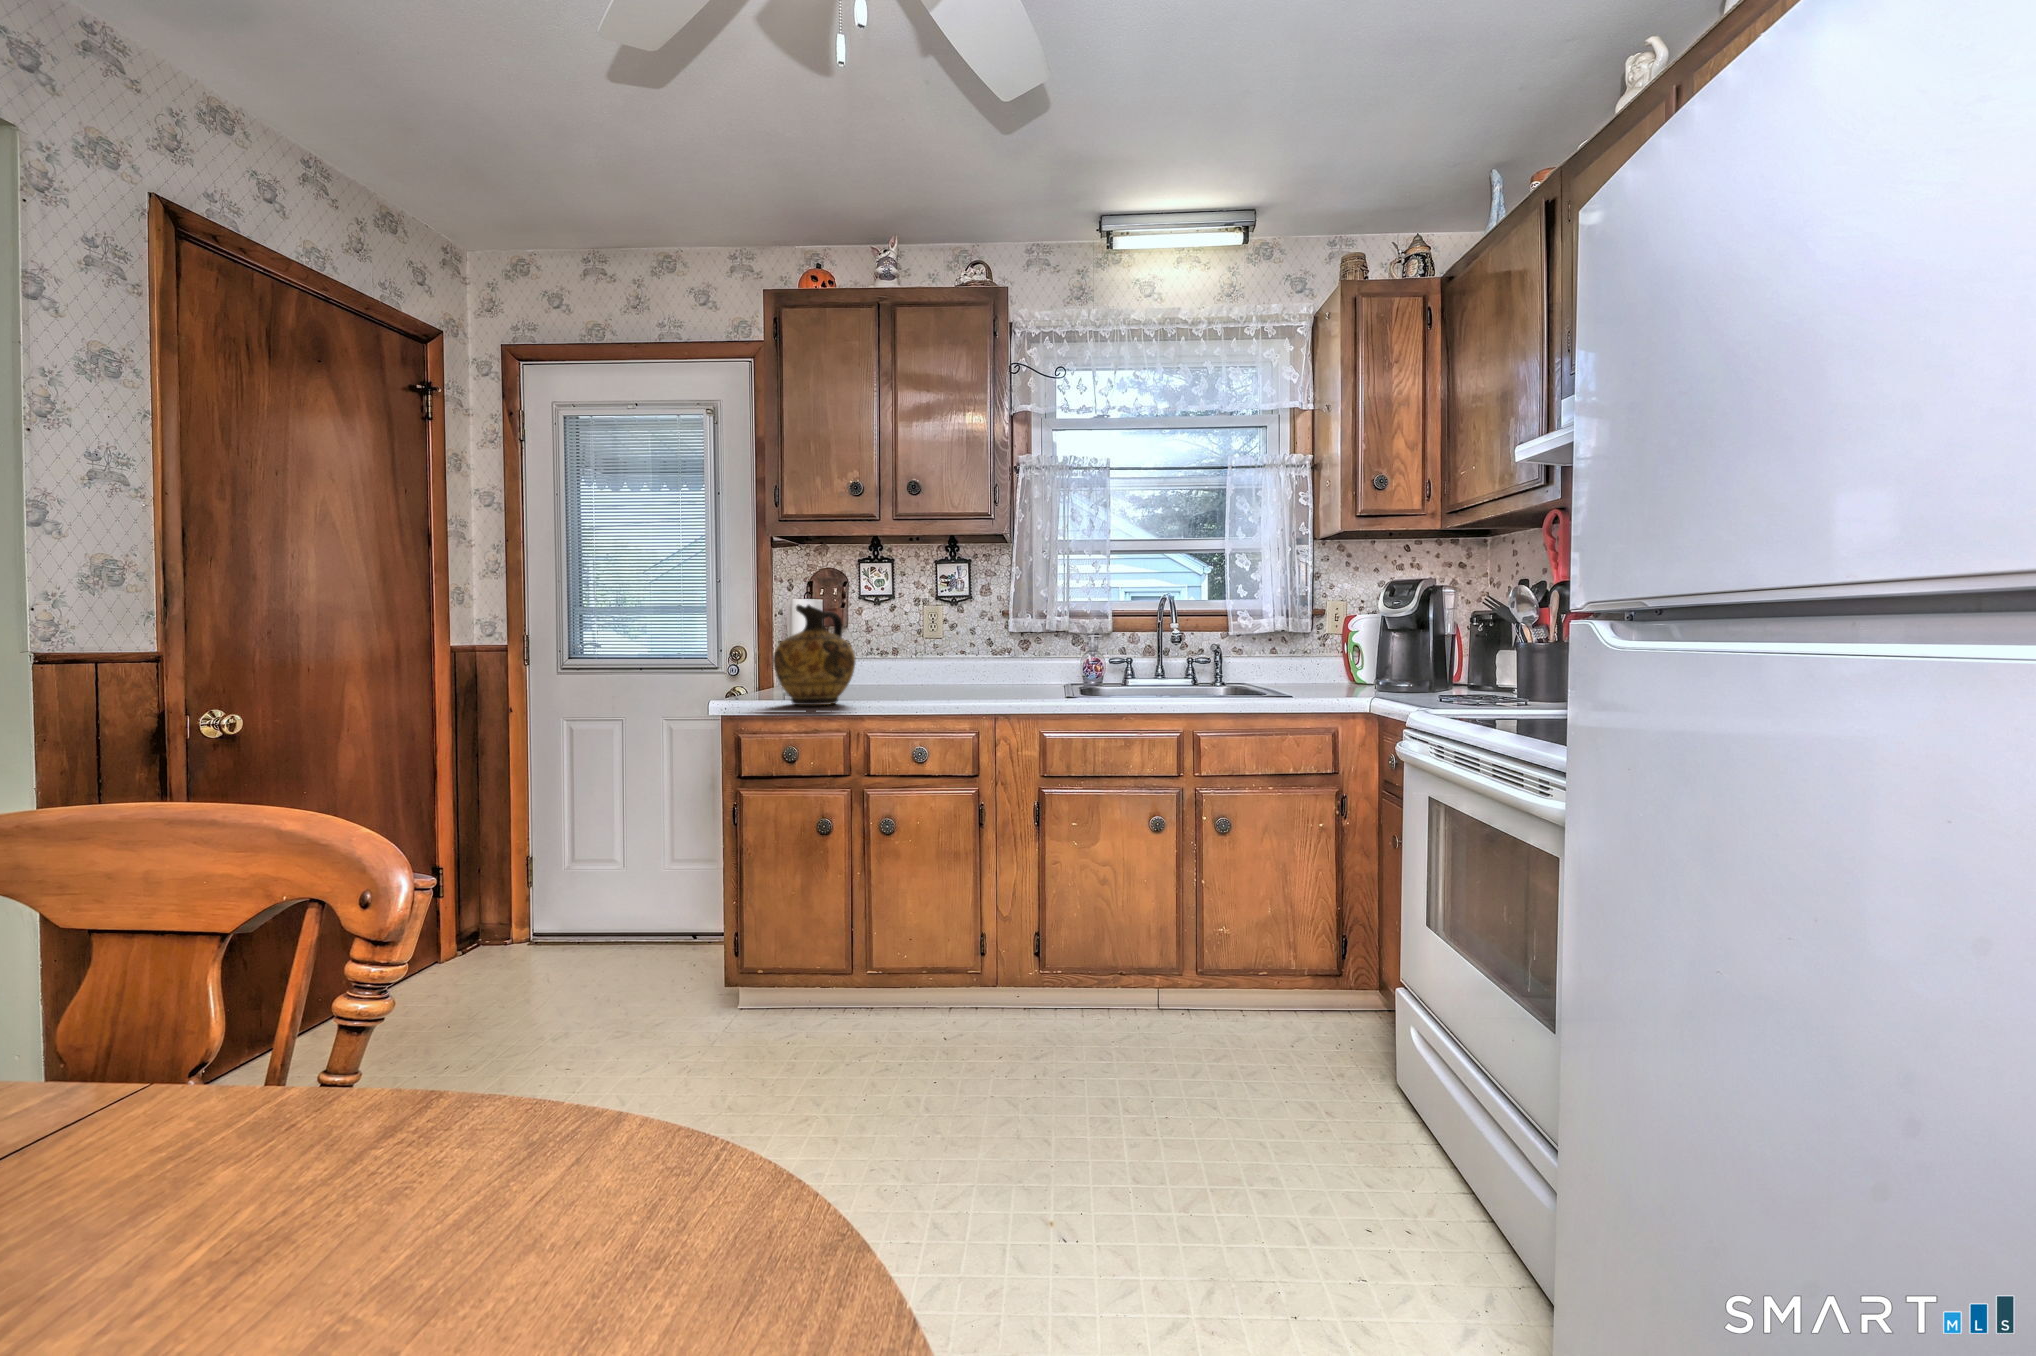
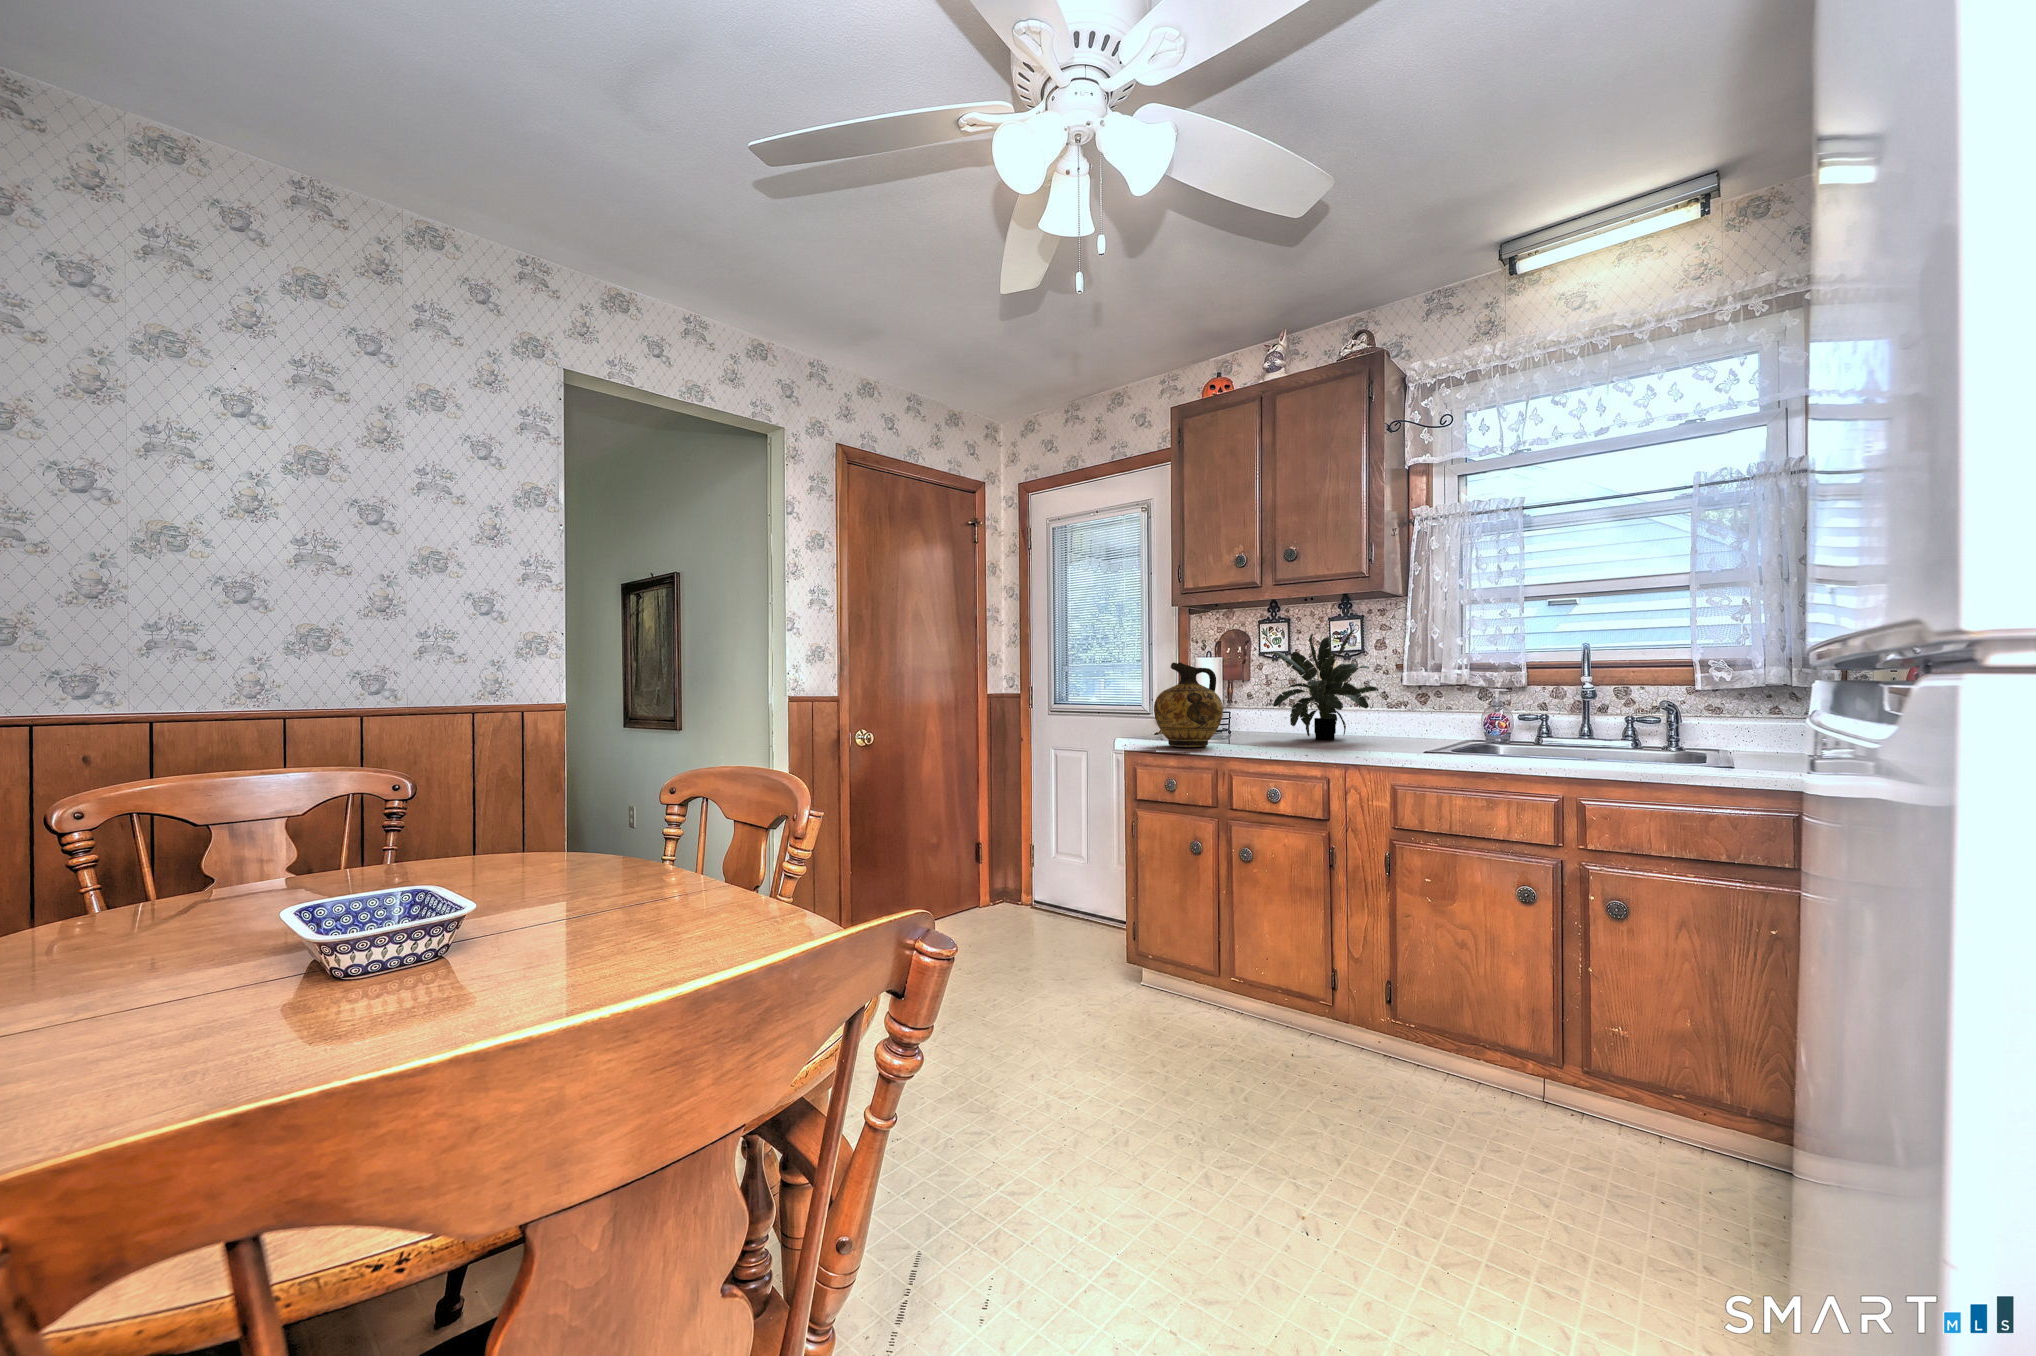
potted plant: none [882,574,992,691] -> present [1271,629,1378,740]

